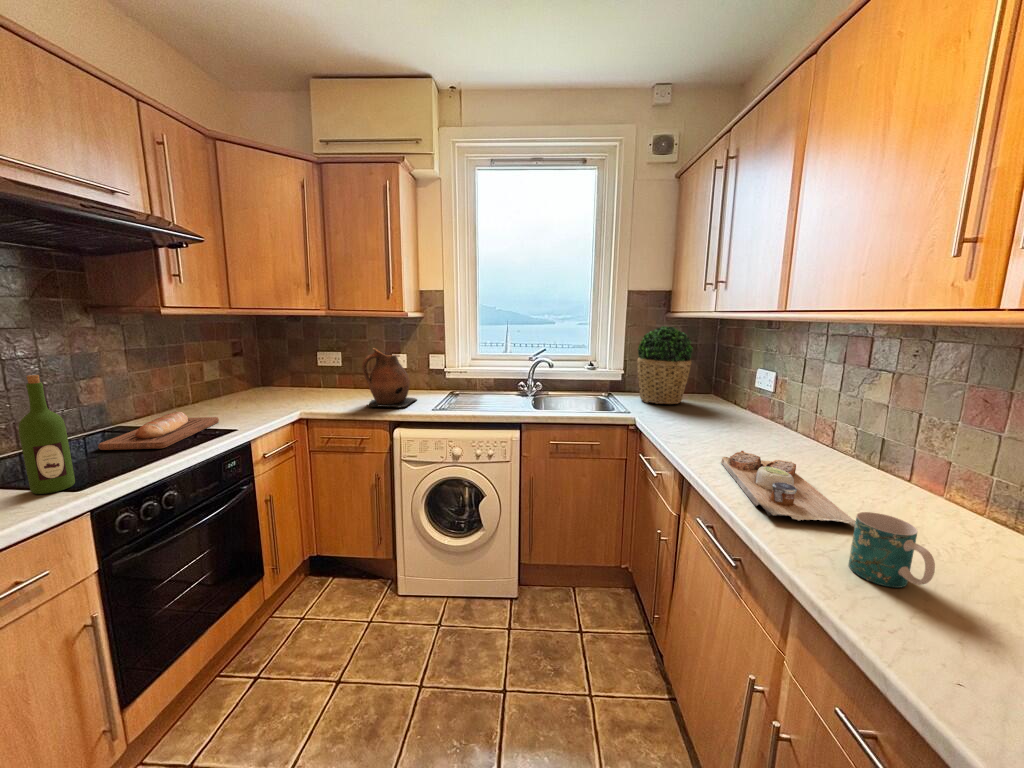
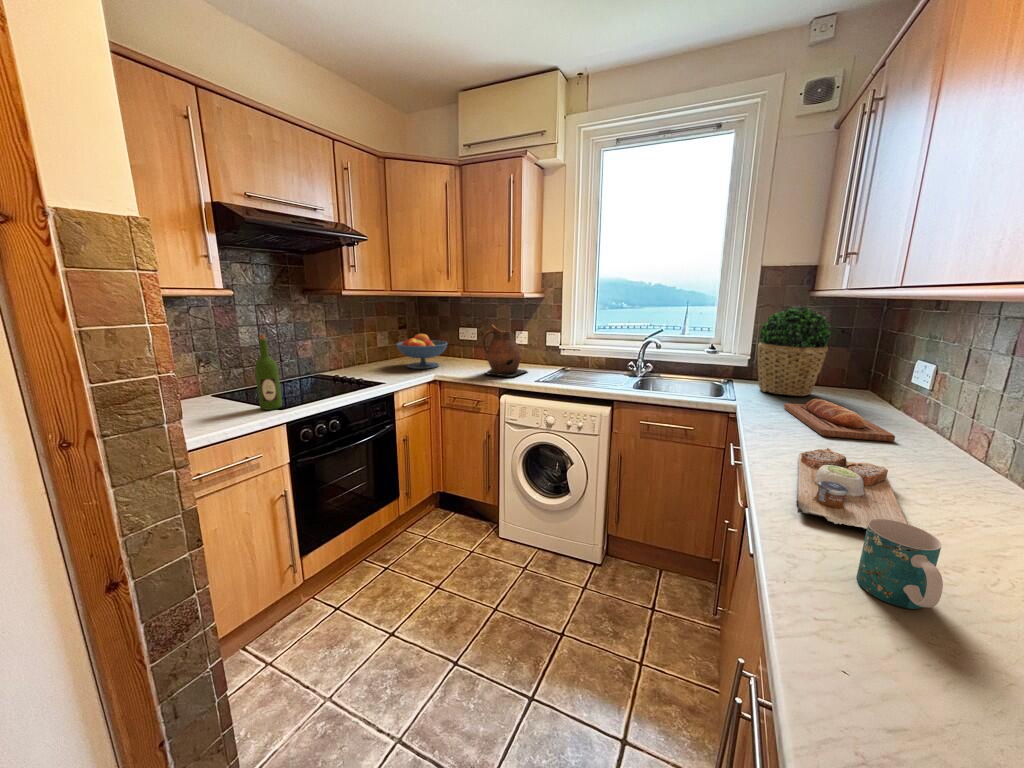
fruit bowl: none [238,361,311,406] -> present [396,334,448,369]
bread loaf: present [98,412,219,450] -> present [784,399,895,442]

